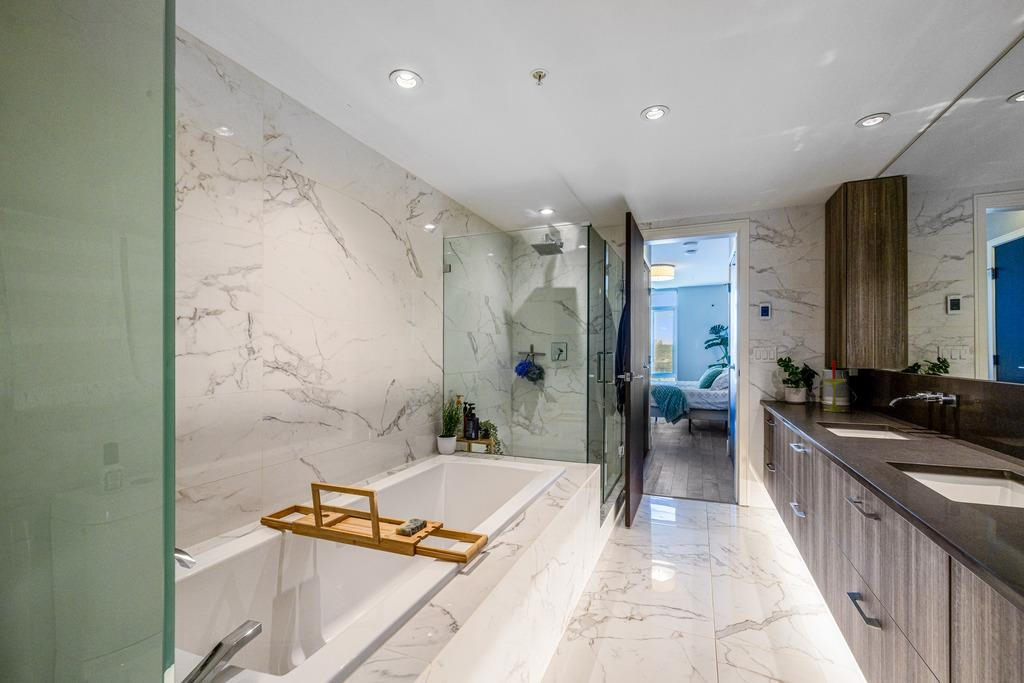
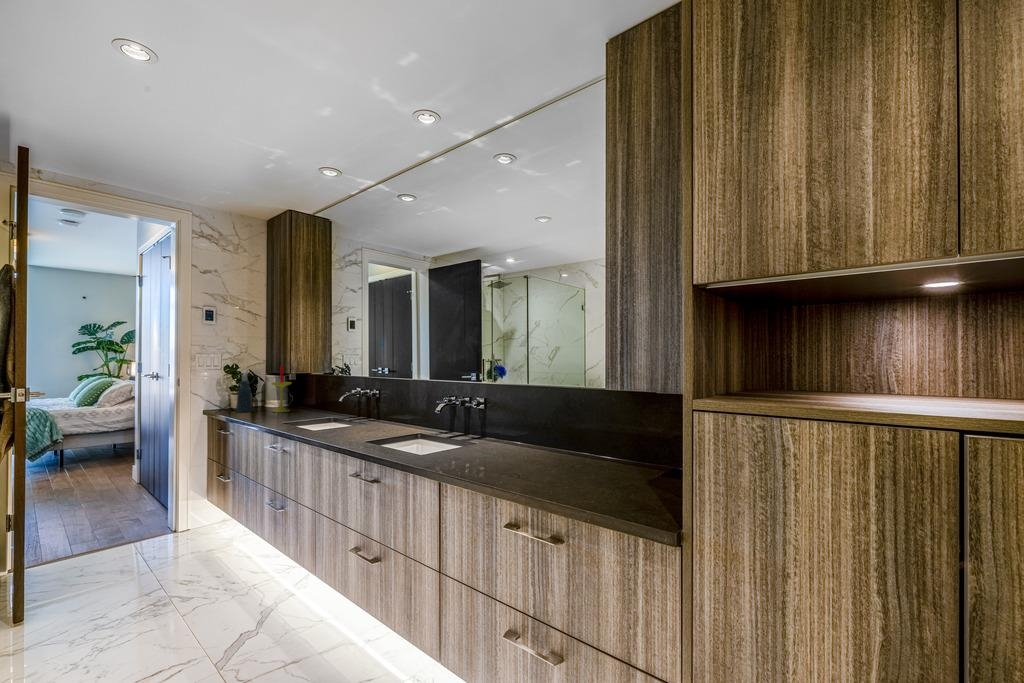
spray bottle: none [787,364,805,407] -> present [236,370,253,412]

